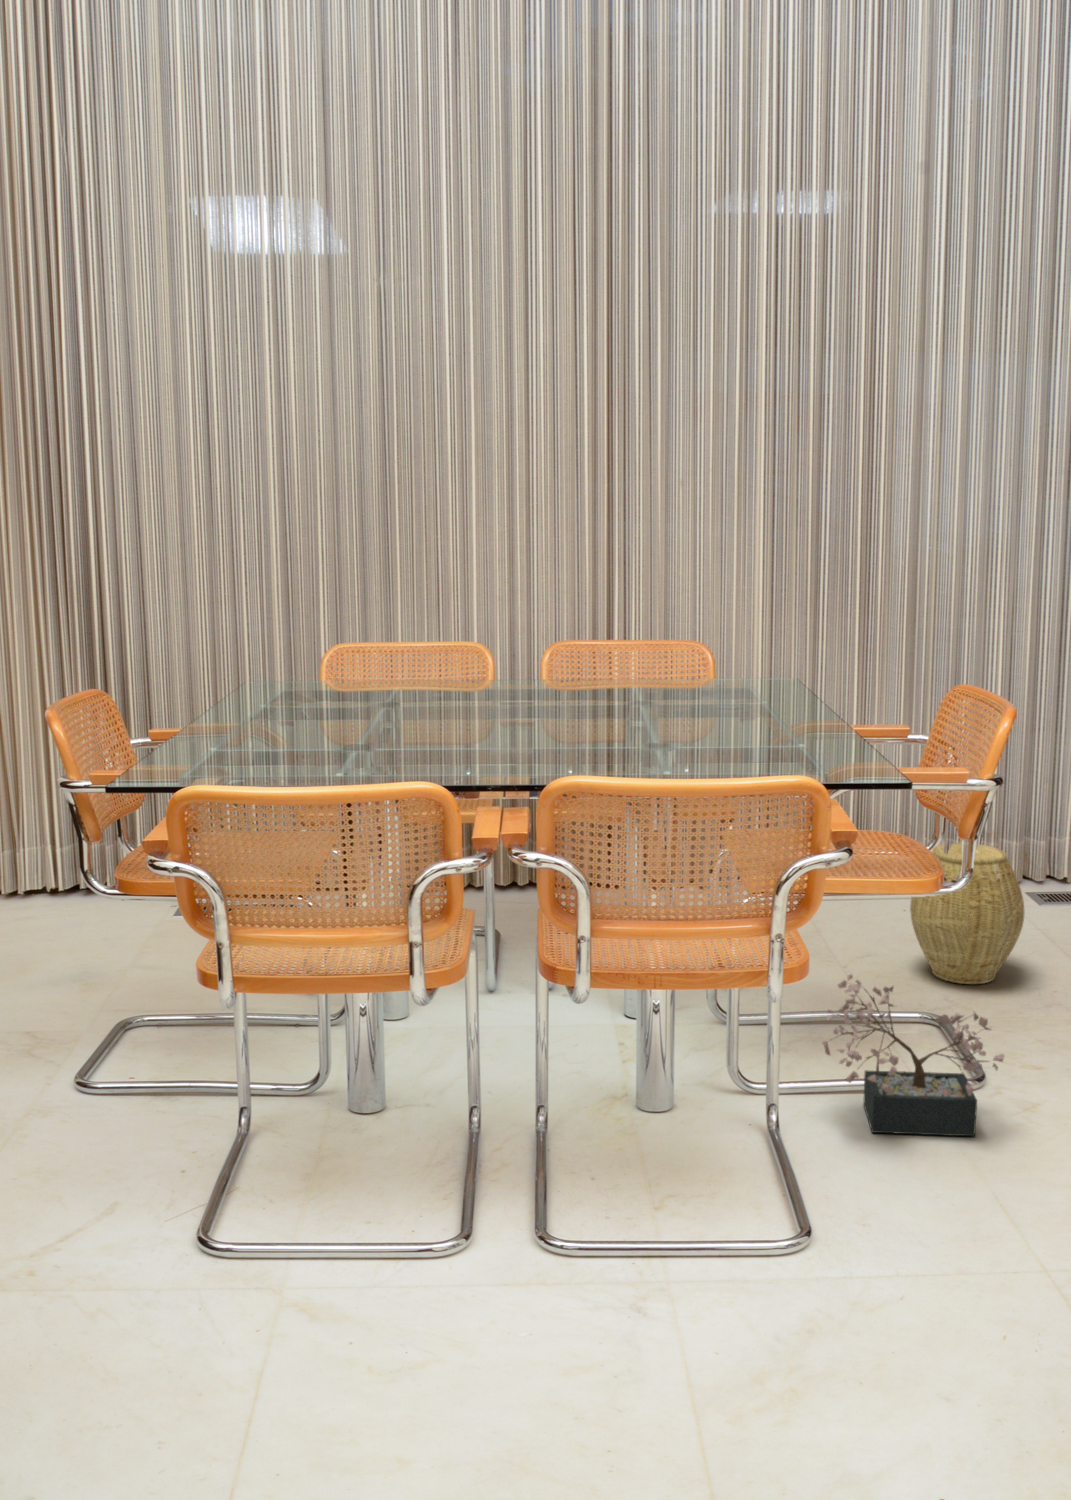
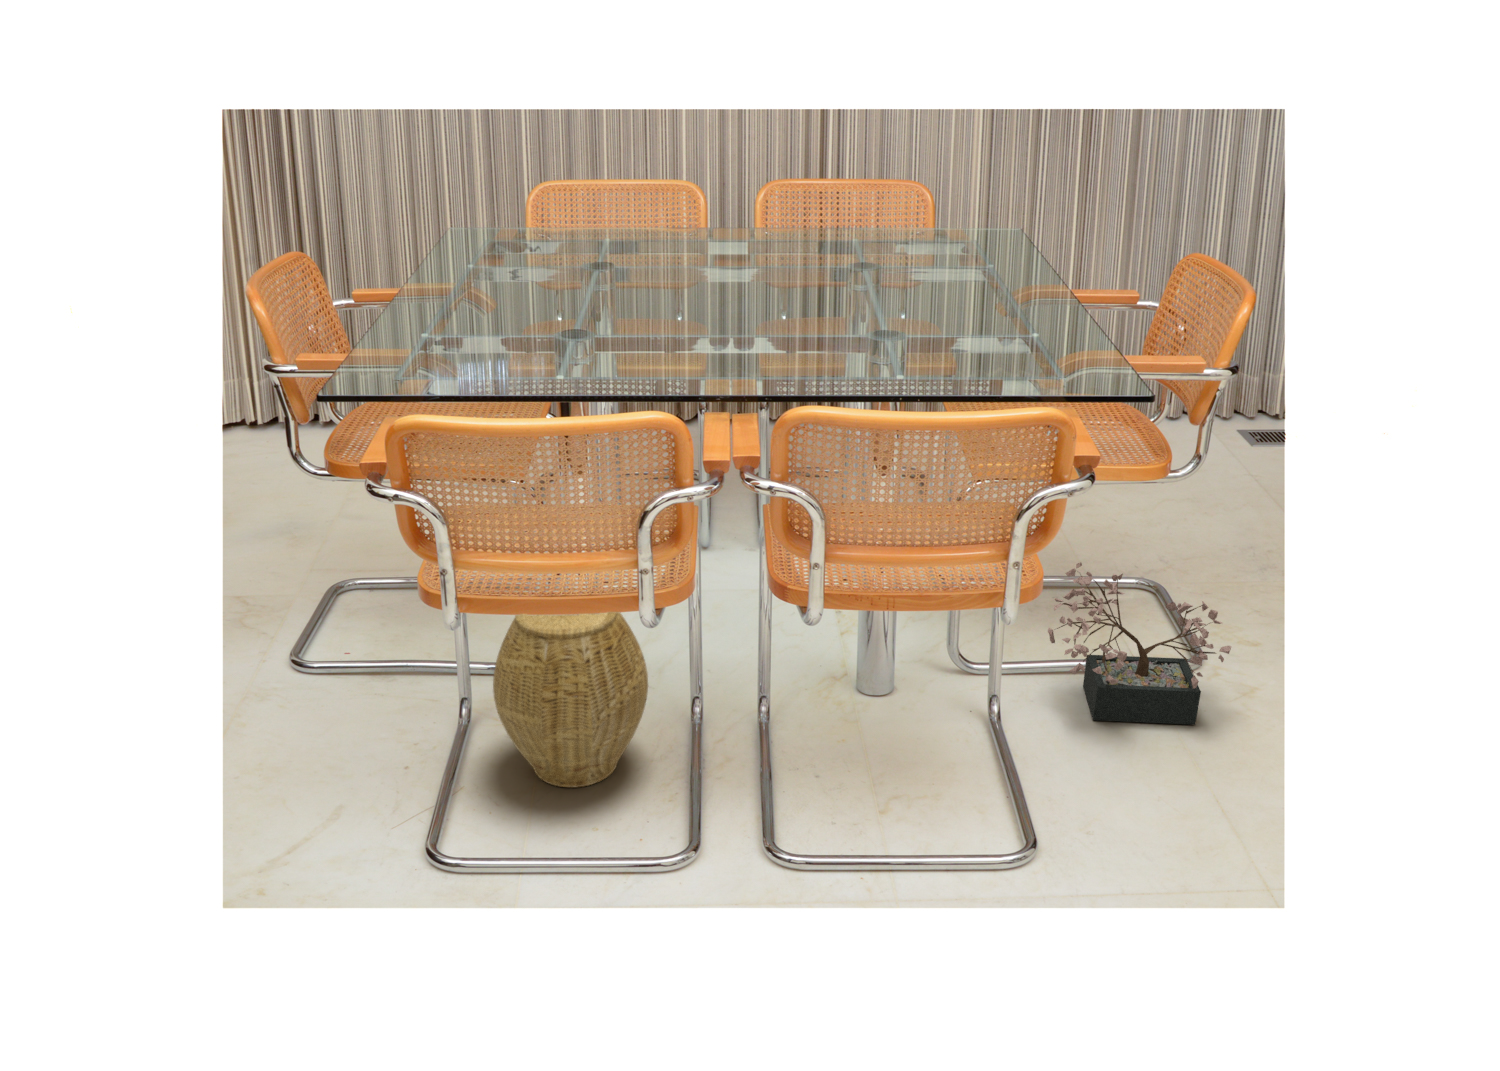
woven basket: present [910,843,1024,984] -> present [493,612,648,788]

